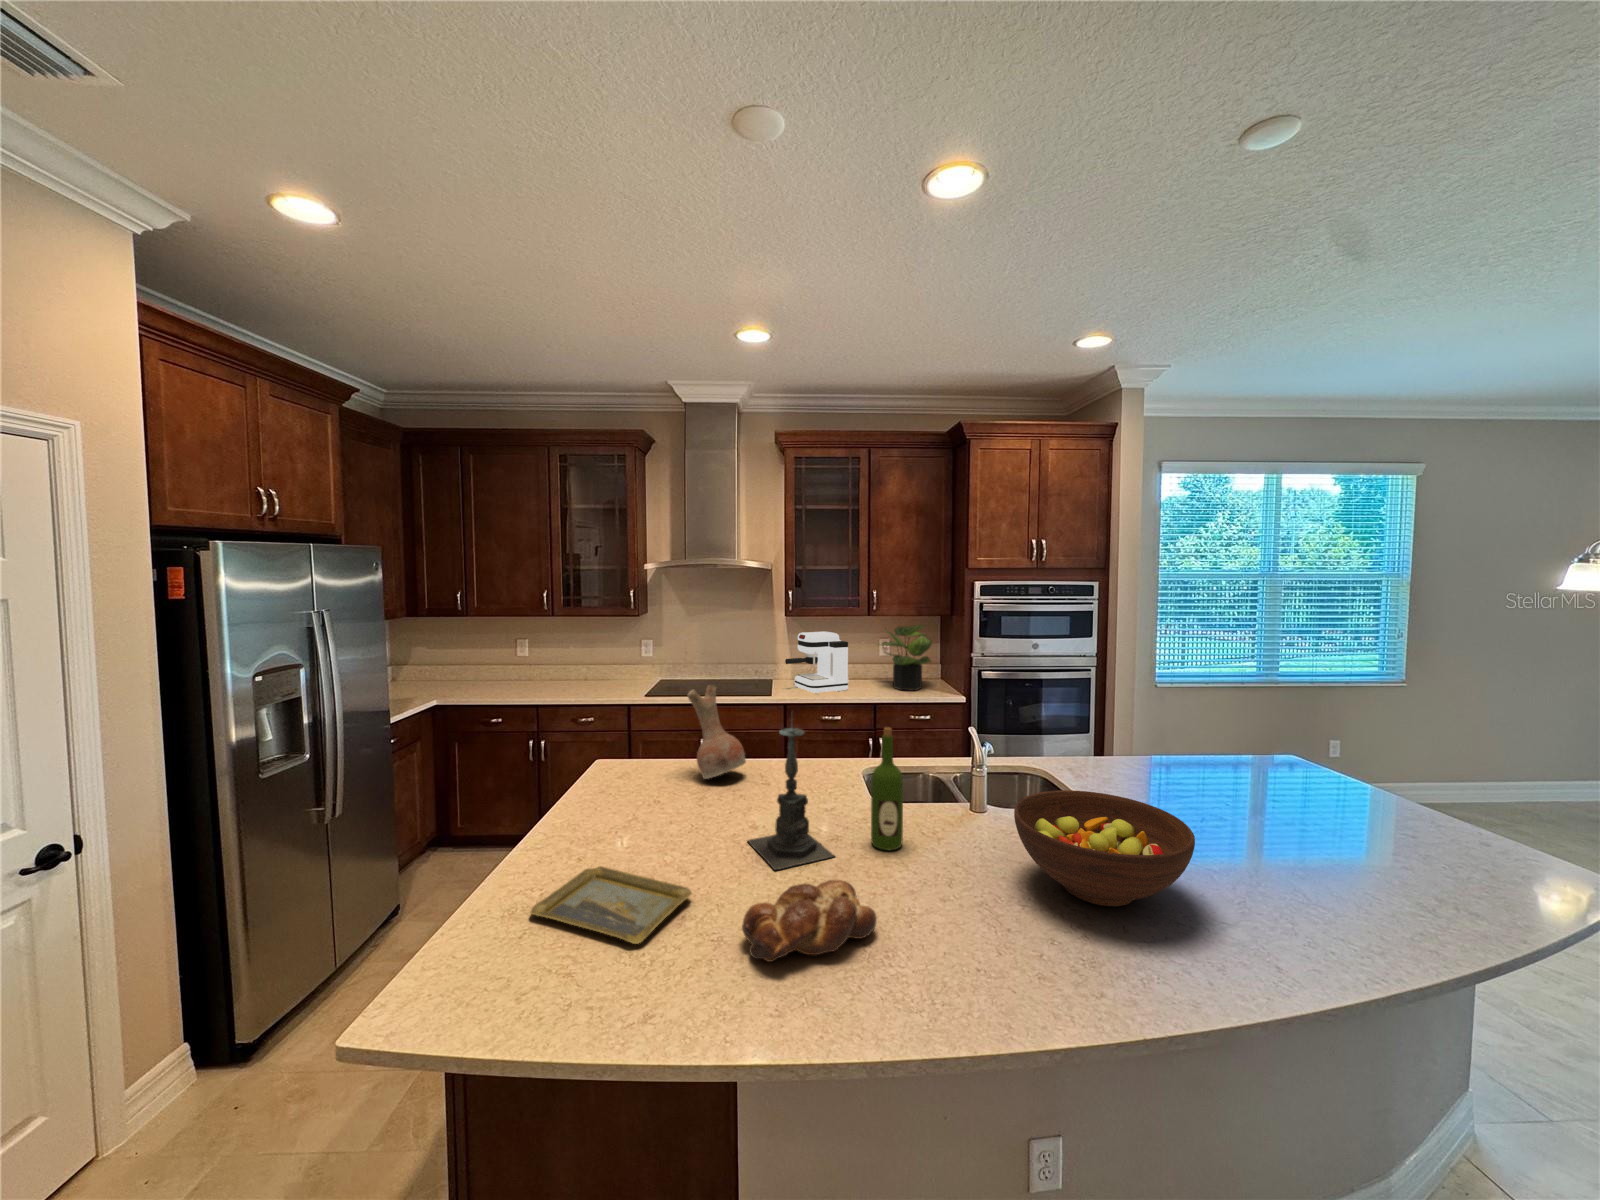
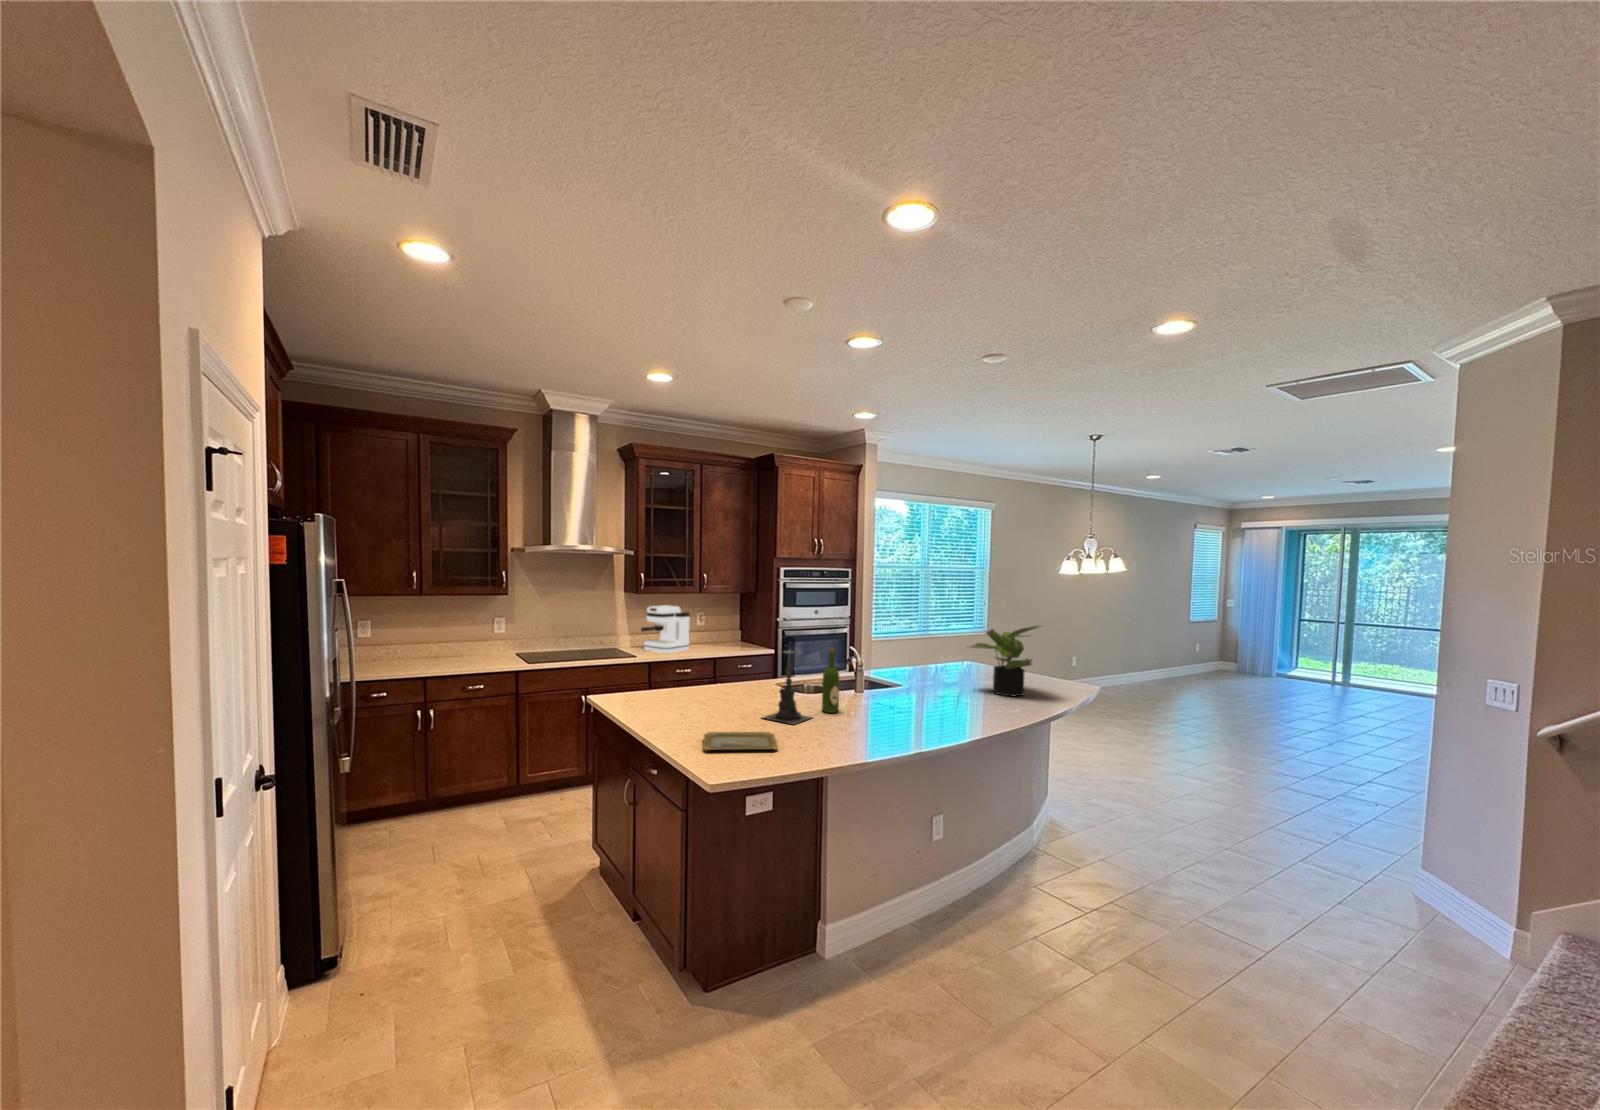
potted plant: present [881,625,932,691] -> present [970,626,1039,696]
vase: present [688,685,746,779] -> none [673,637,711,699]
fruit bowl: present [1014,790,1195,906] -> none [896,672,971,716]
bread loaf: present [742,880,877,962] -> none [816,715,868,746]

